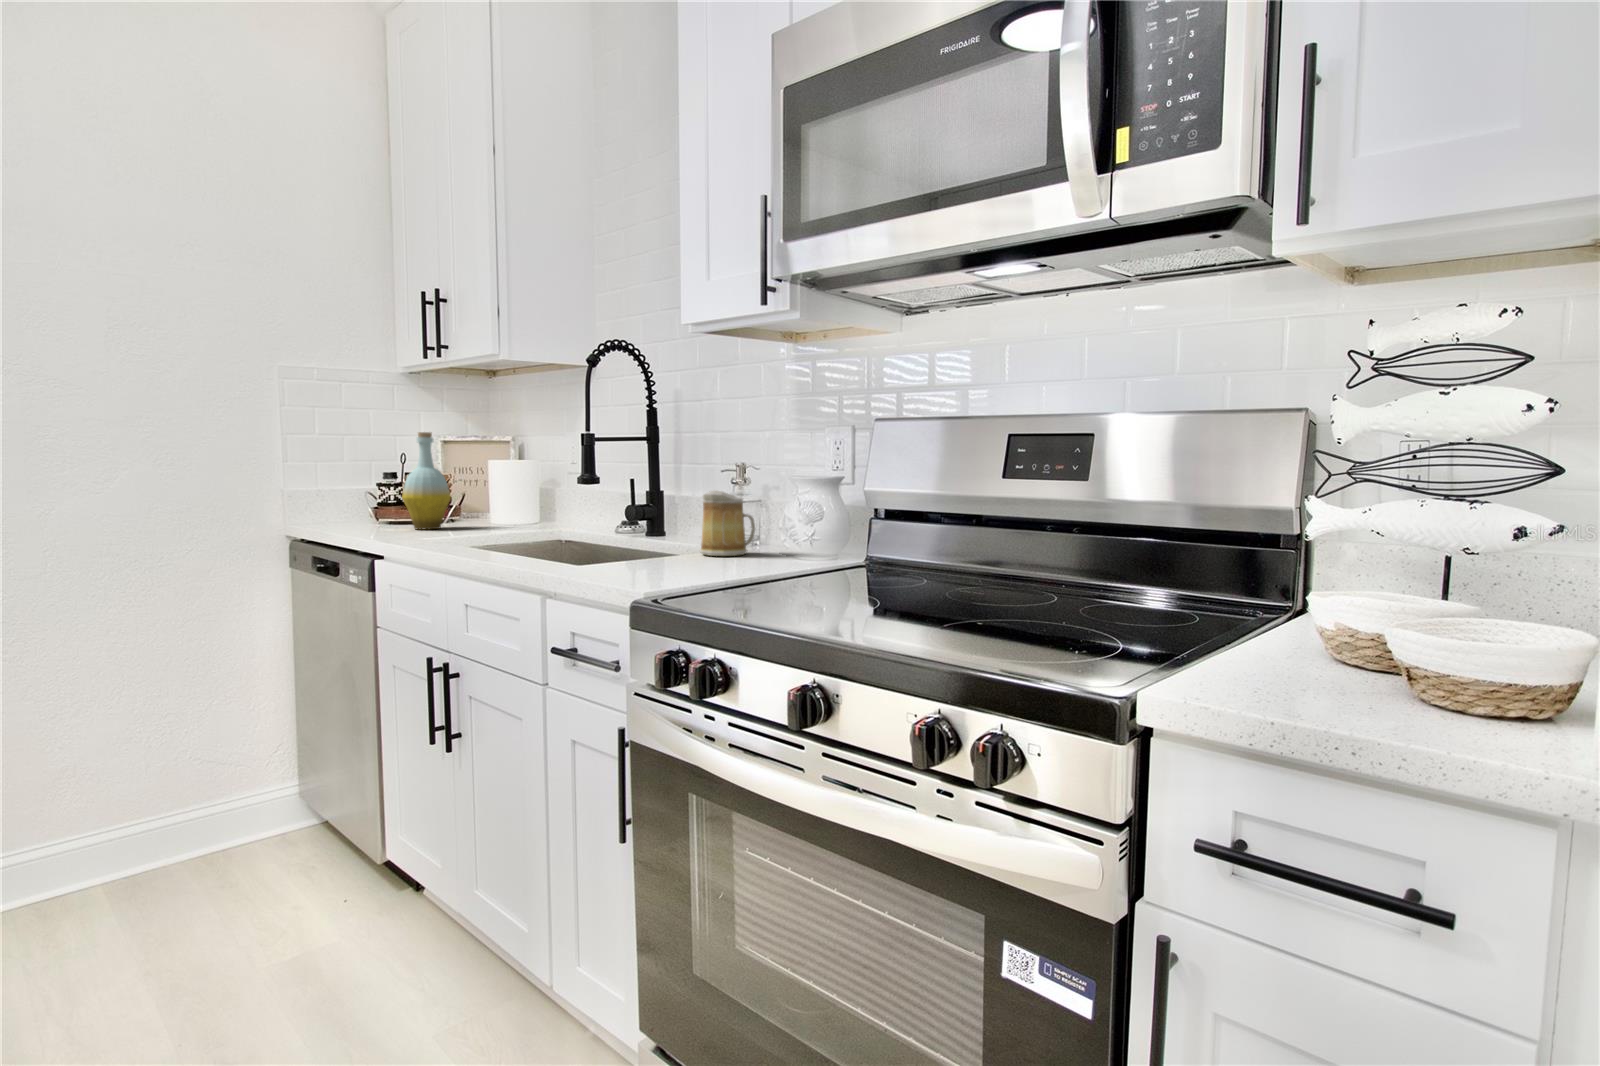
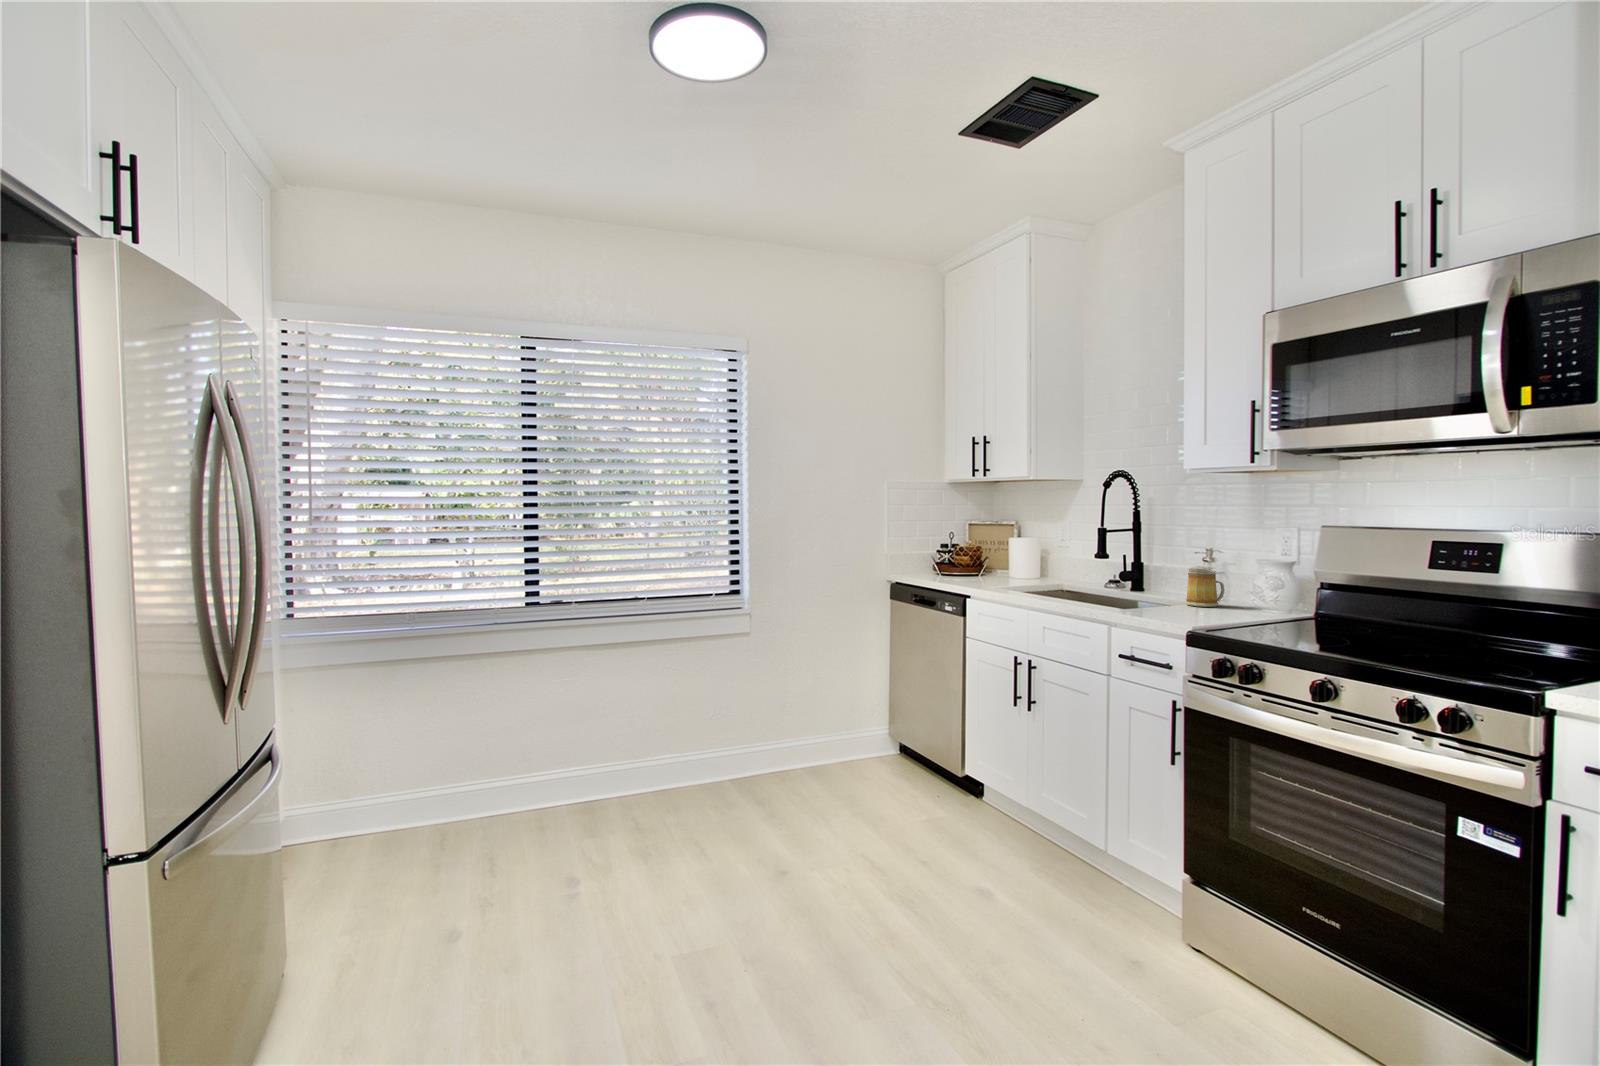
bottle: present [402,432,451,529] -> none [958,521,987,580]

